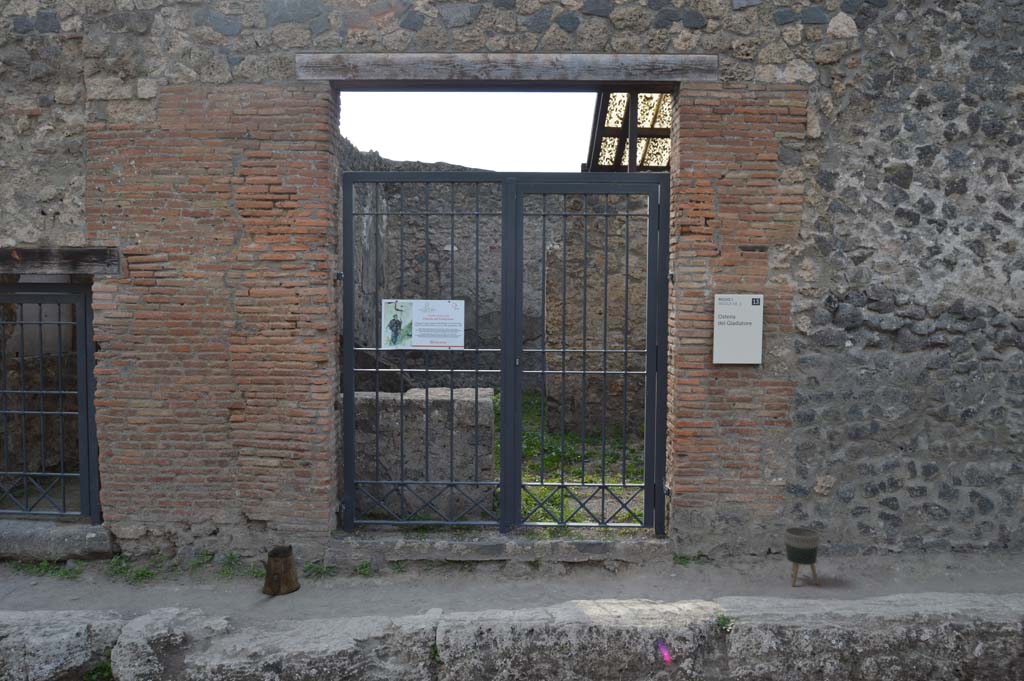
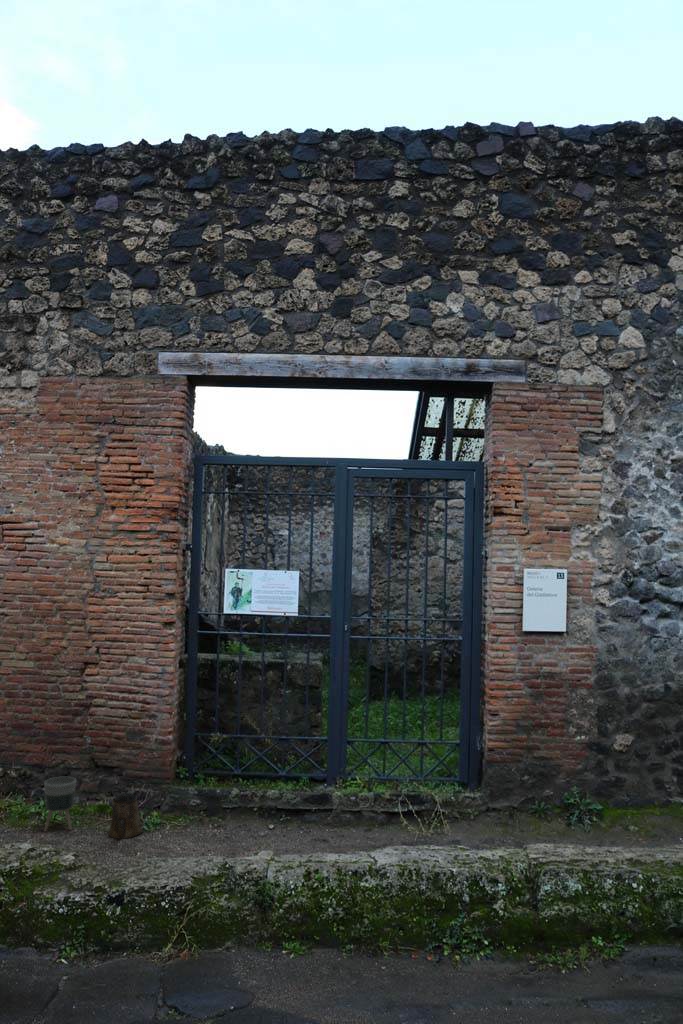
planter: present [784,527,820,586] -> present [44,777,77,831]

